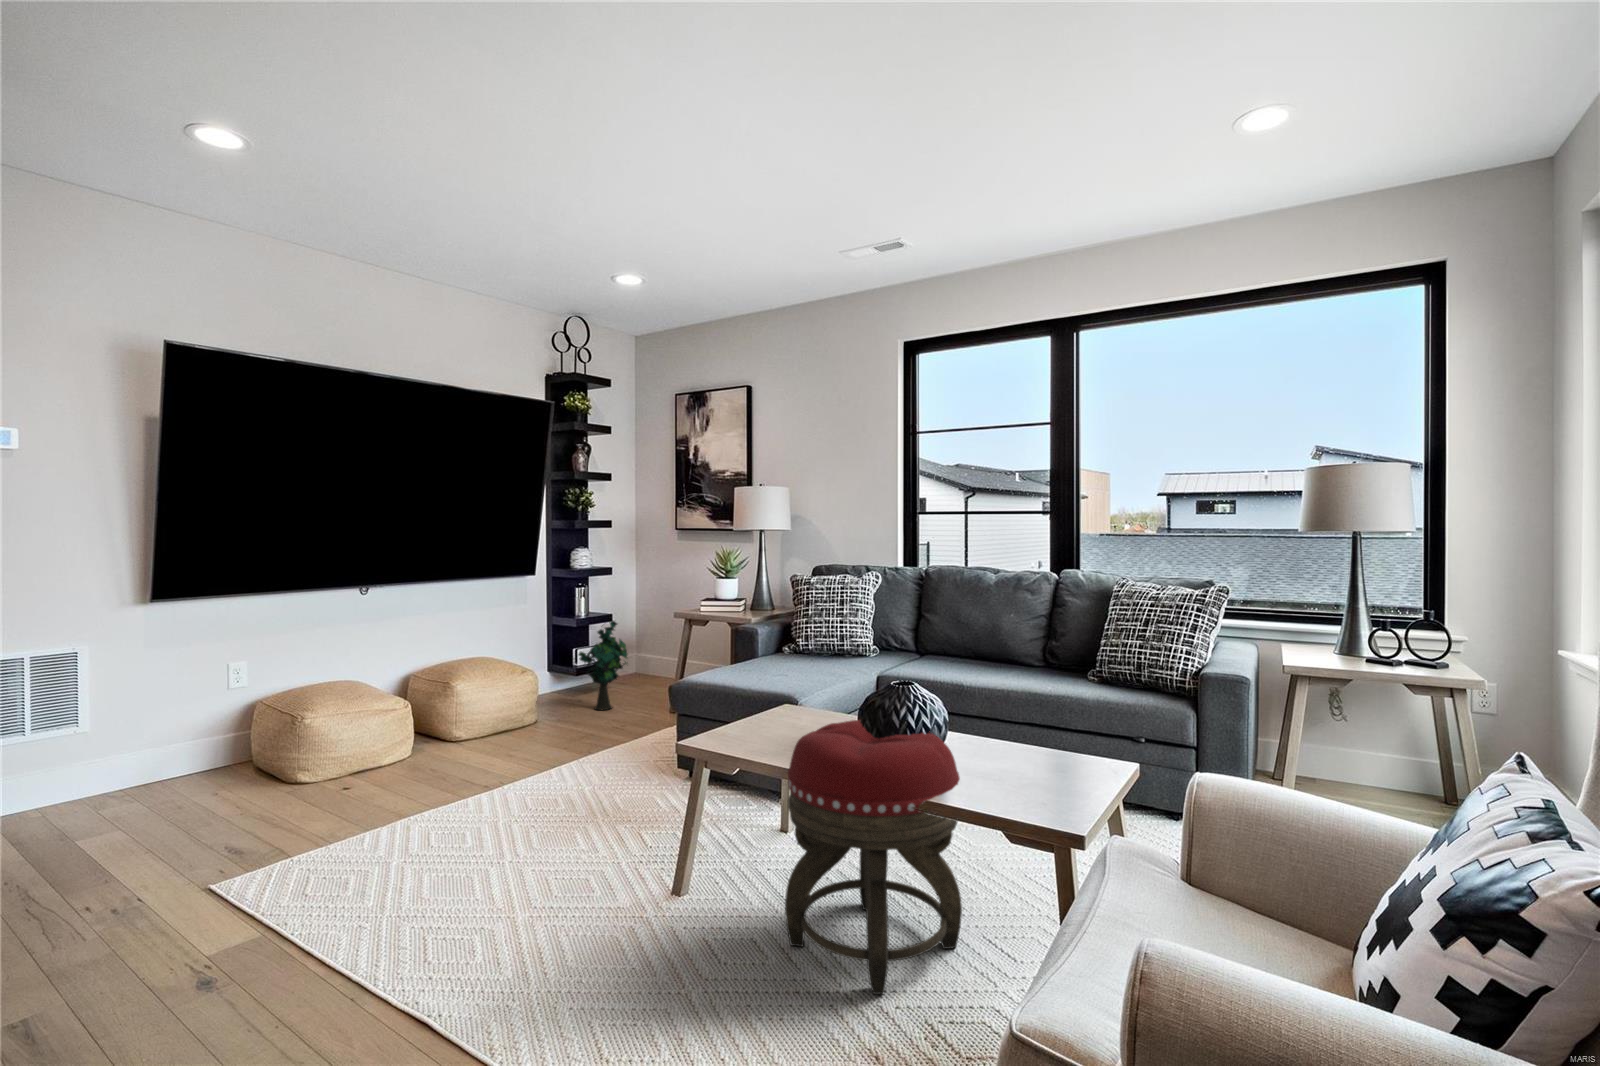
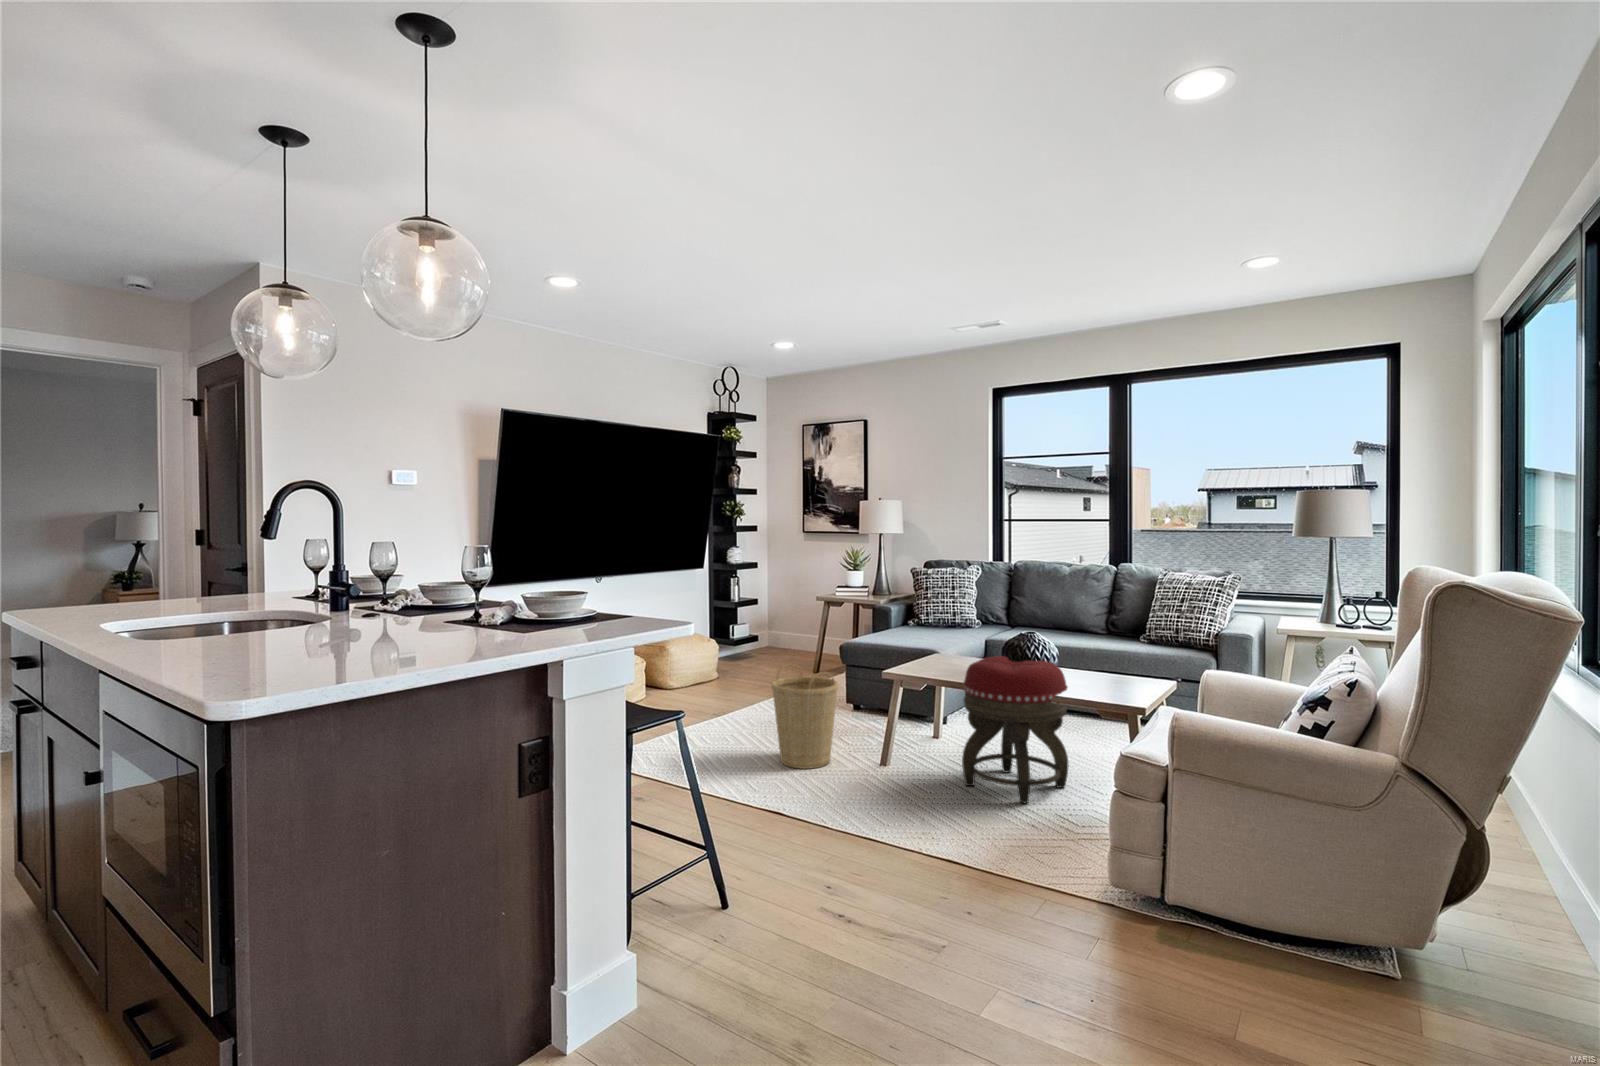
decorative plant: present [579,621,627,710] -> none [745,603,783,671]
basket: none [494,726,608,905] -> present [771,664,838,769]

